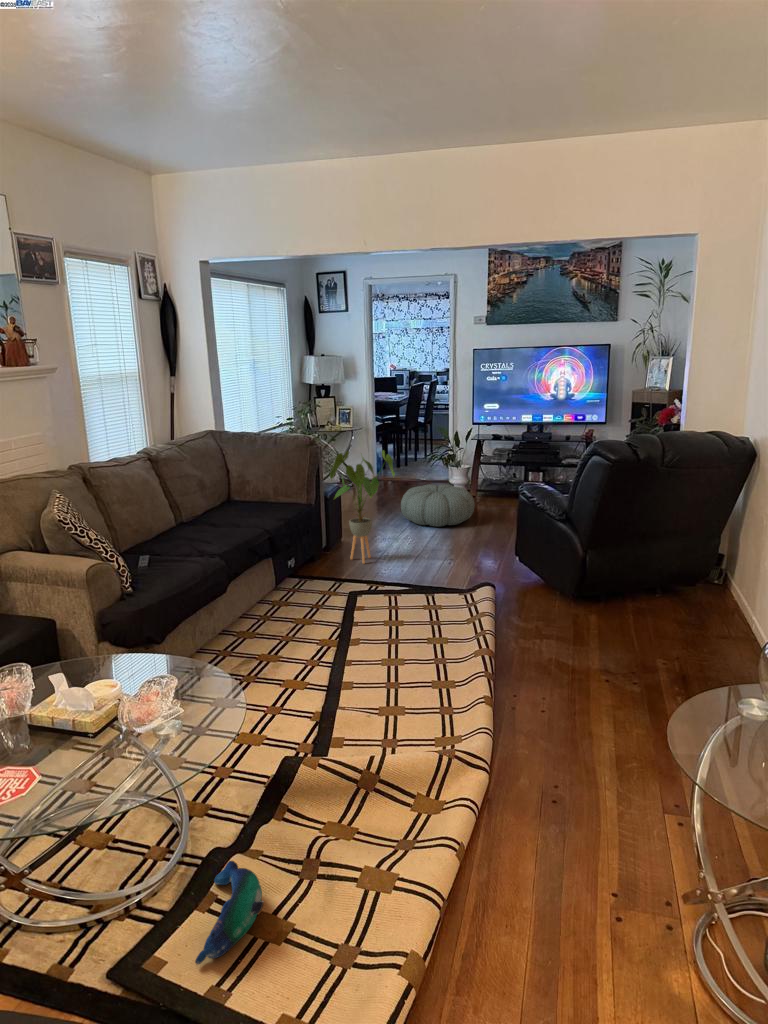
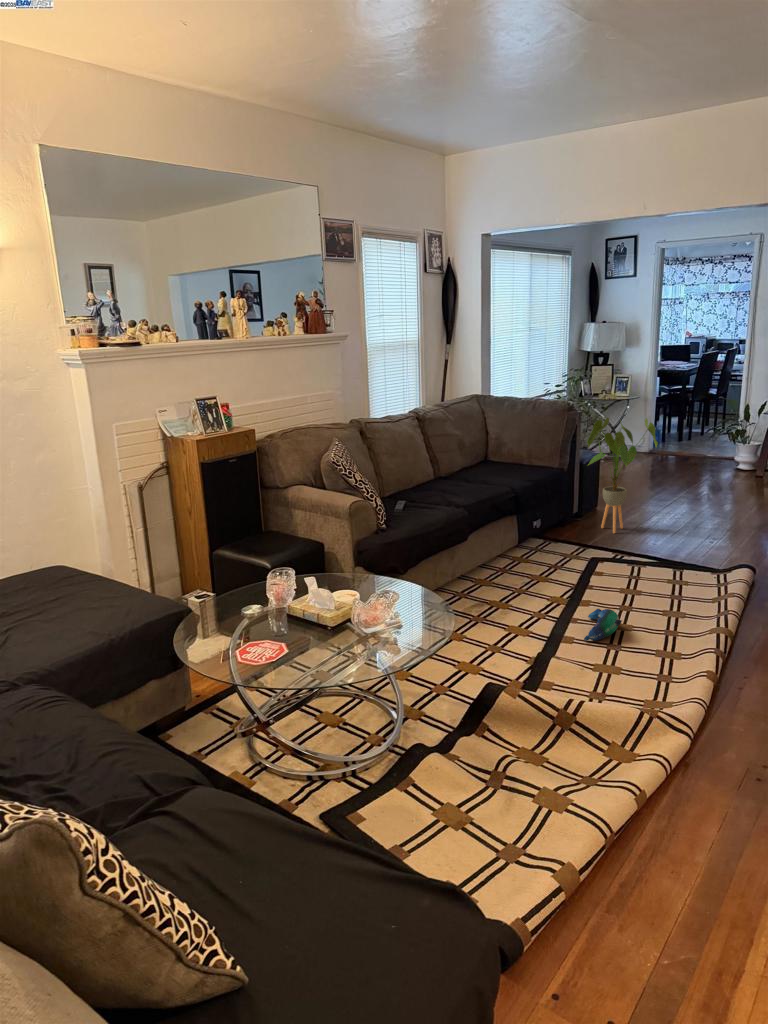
pouf: present [401,484,474,527] -> none [668,460,755,505]
plush toy: present [195,861,264,964] -> present [584,609,622,641]

